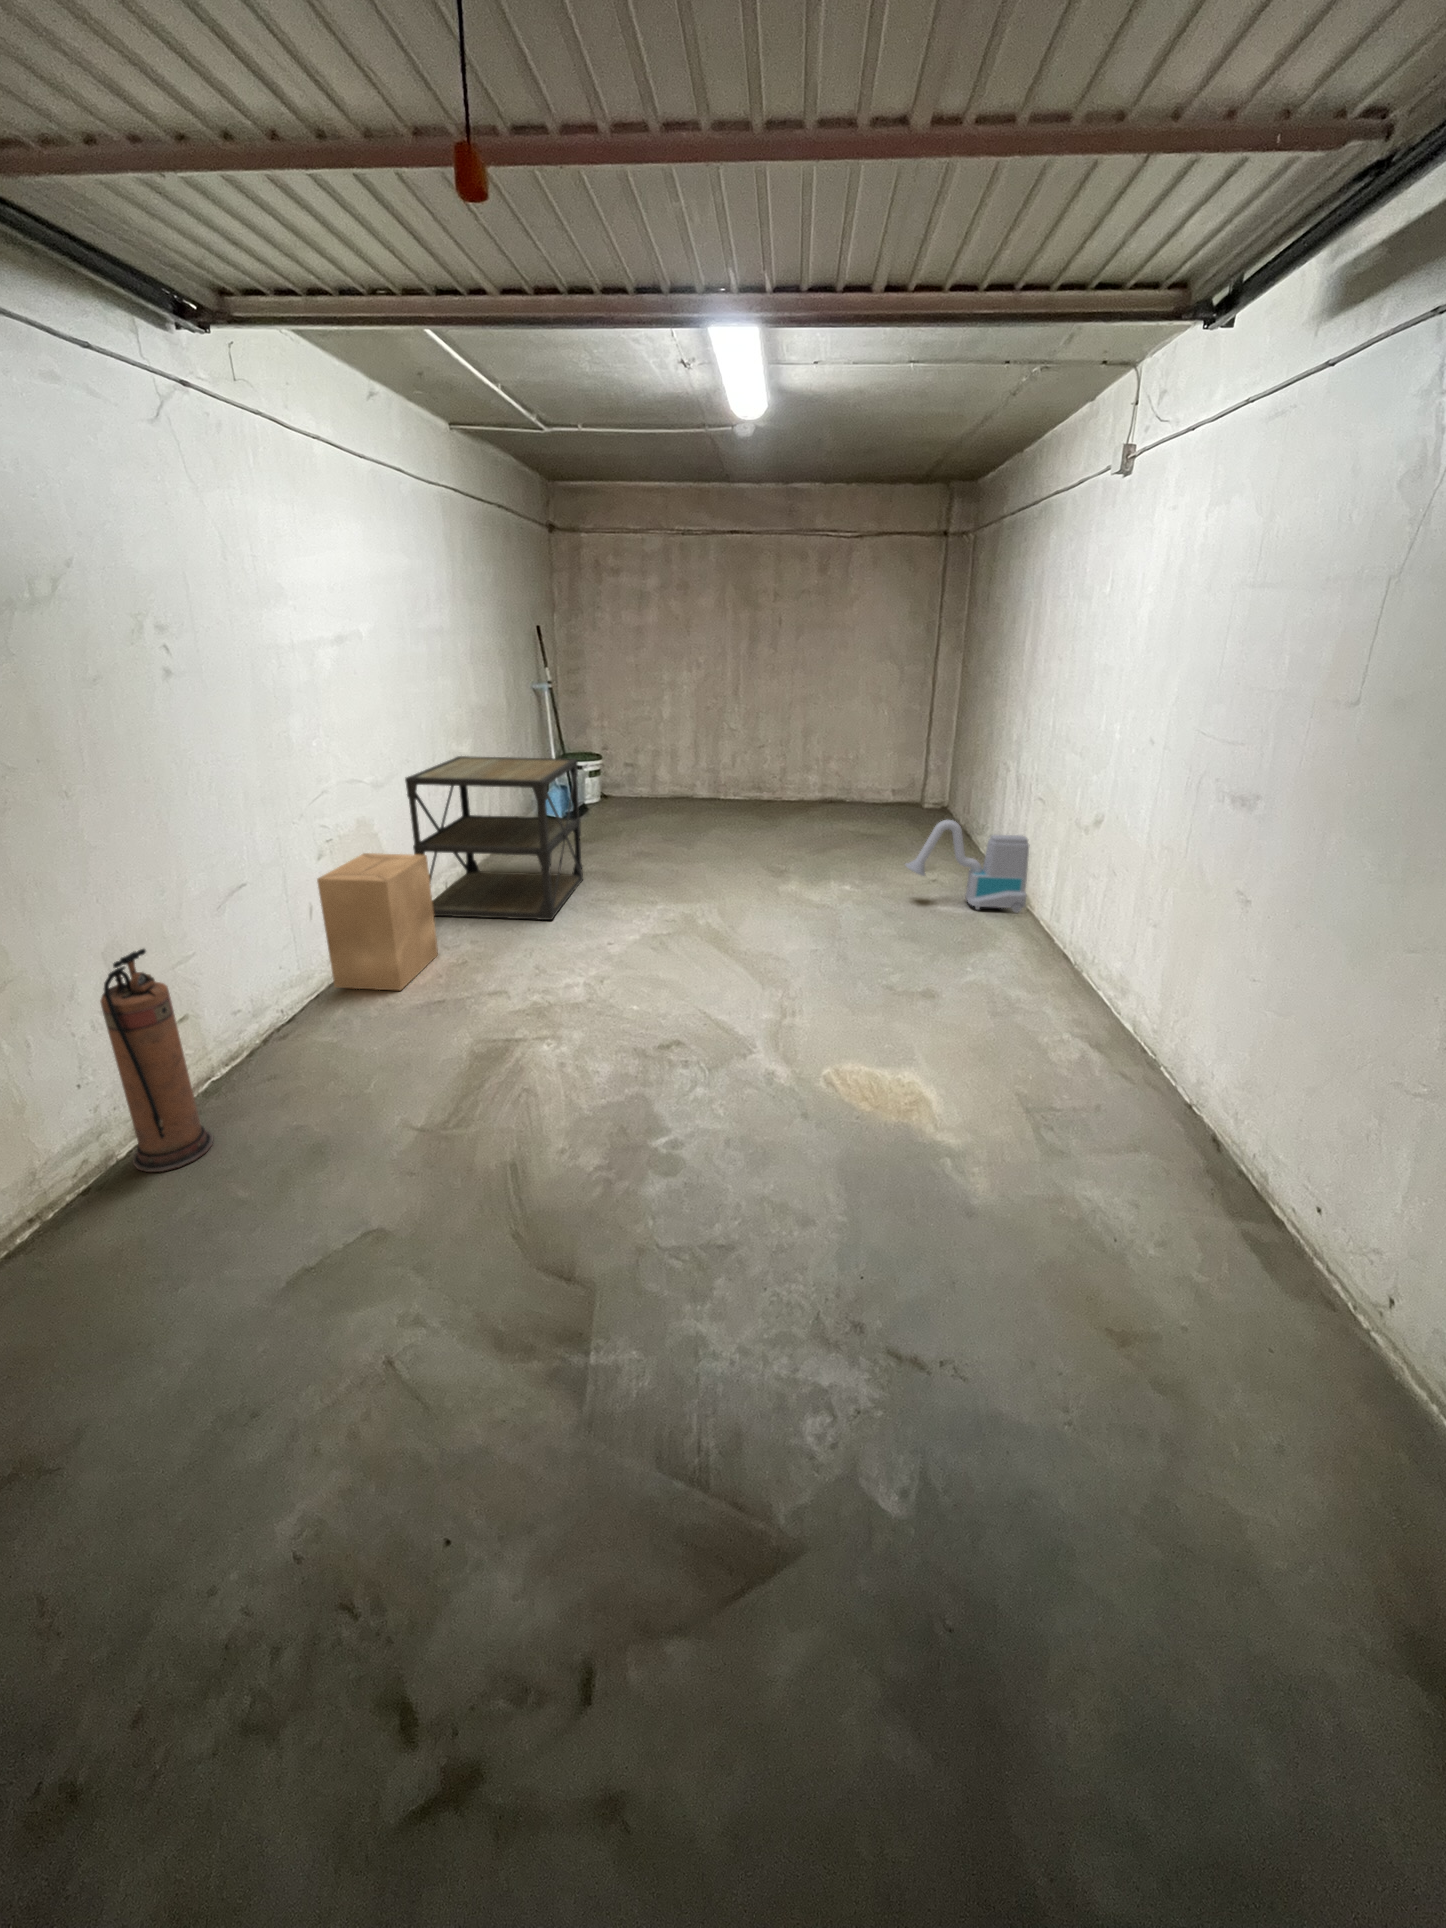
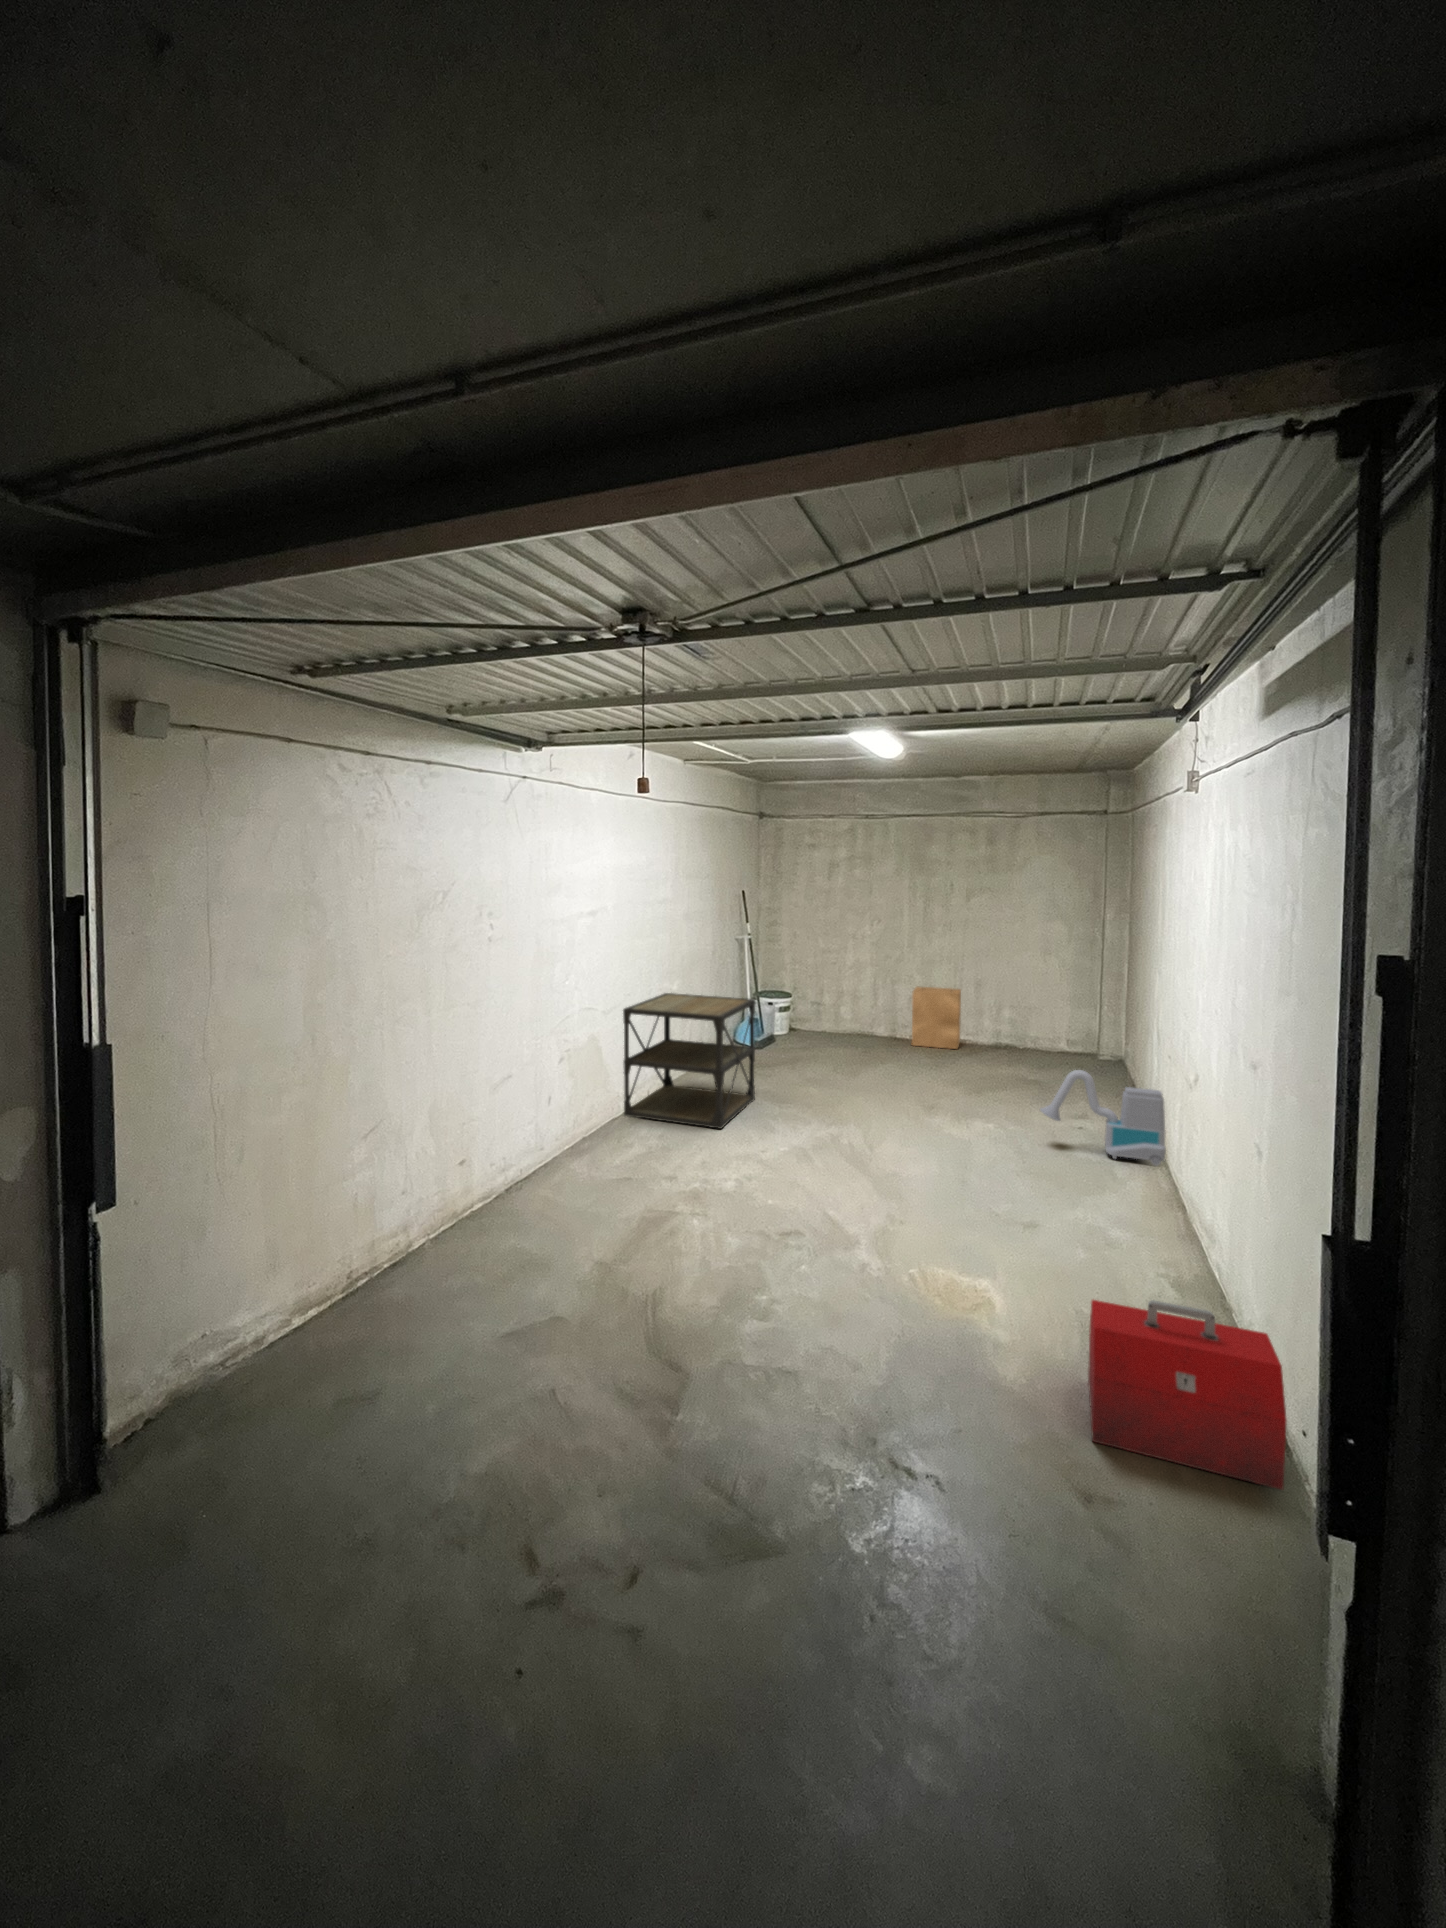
cardboard box: present [317,853,438,990] -> present [912,987,961,1049]
fire extinguisher: present [100,949,213,1172] -> none [424,1109,469,1258]
toolbox: none [1069,1095,1337,1281] -> present [1088,1300,1287,1490]

